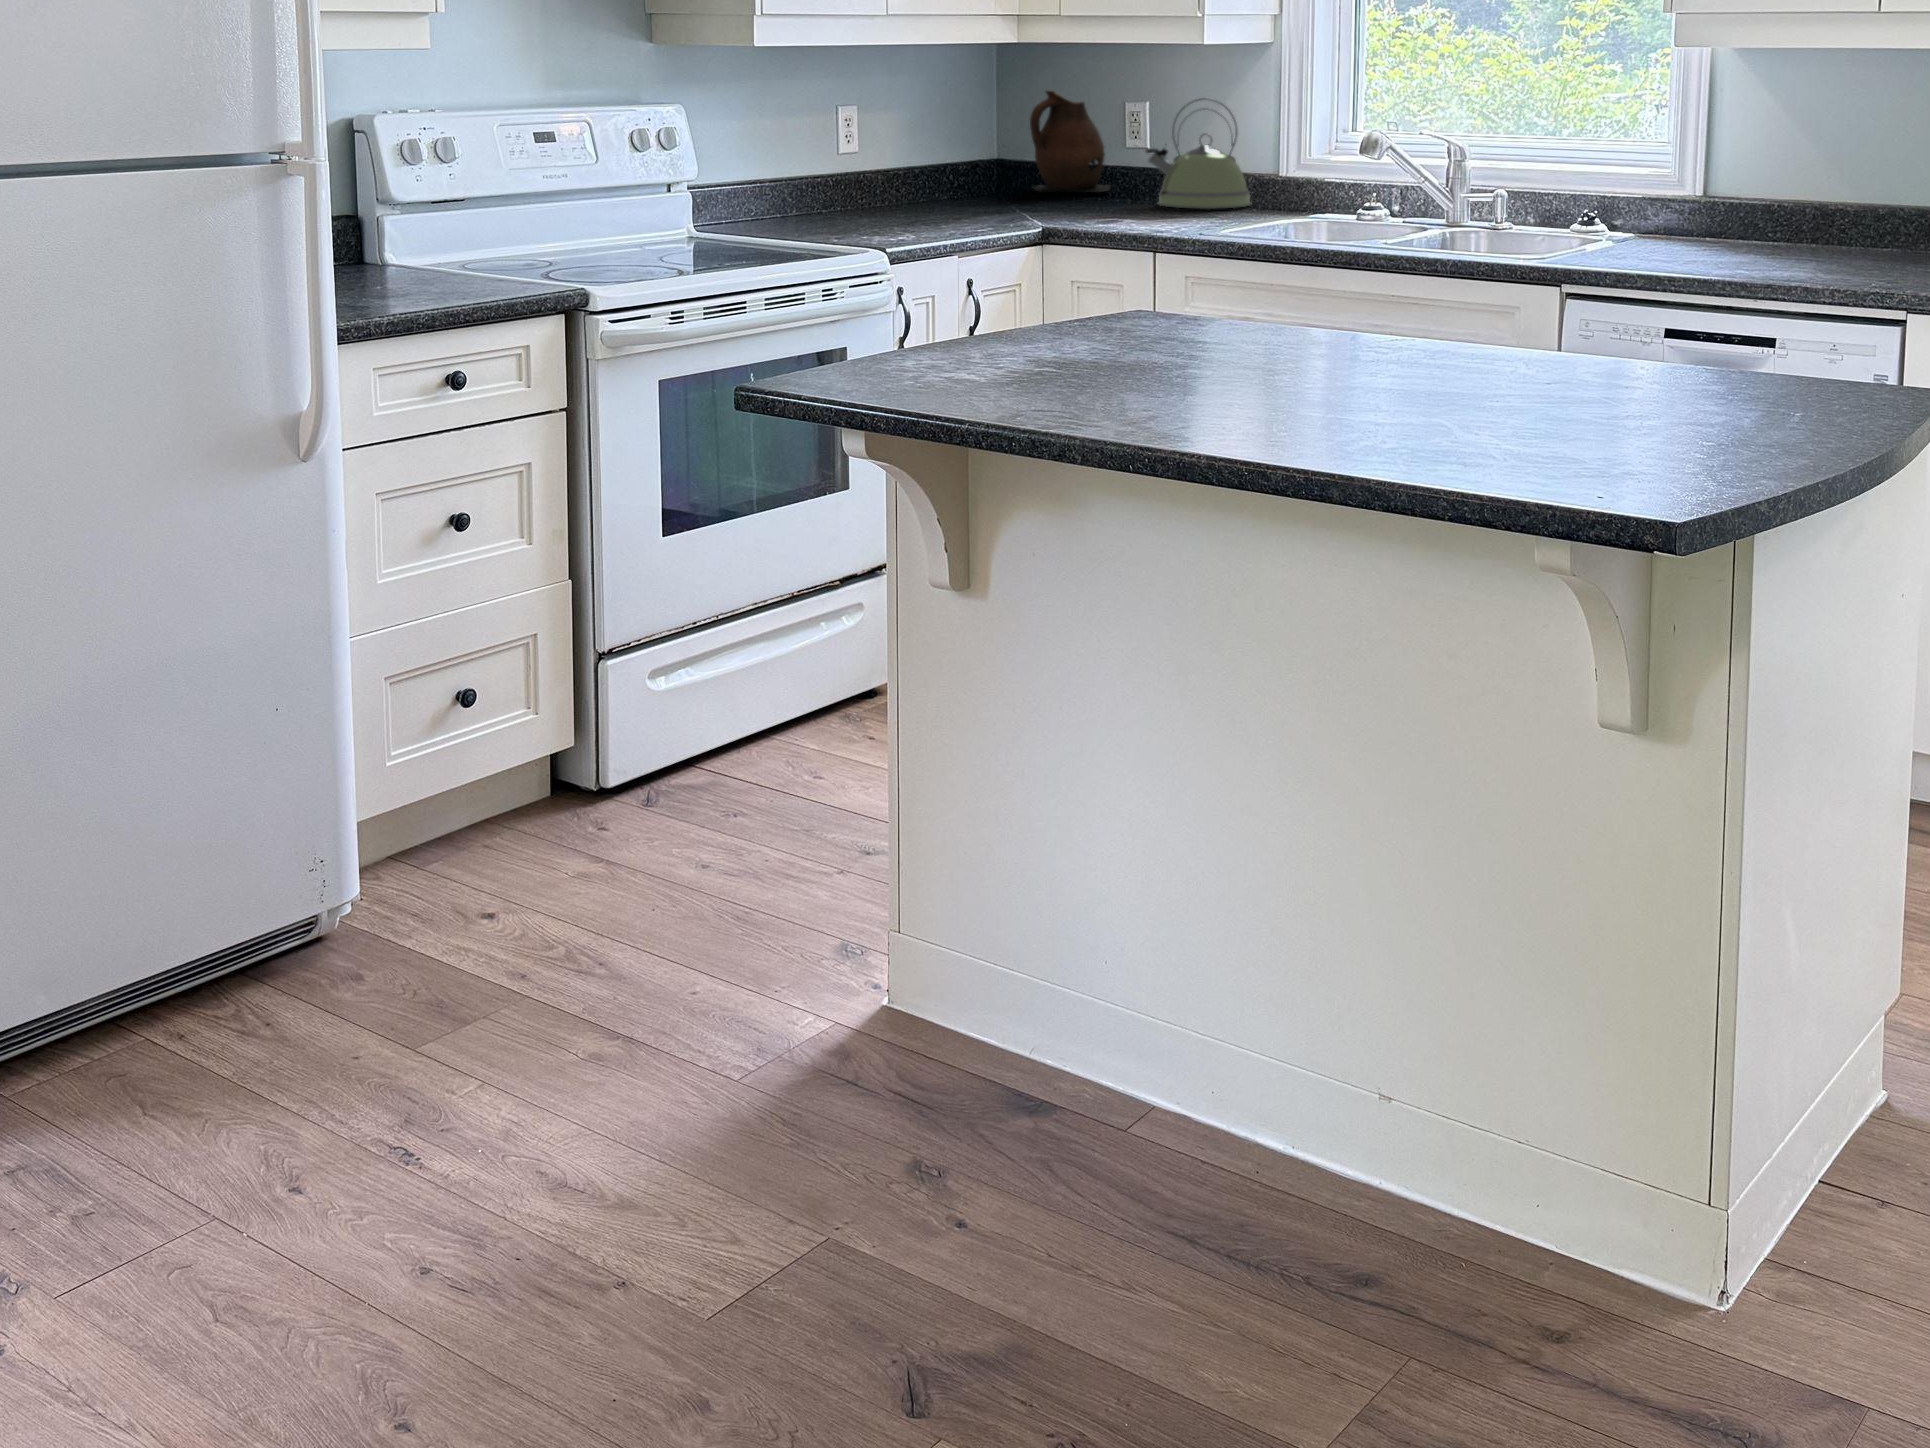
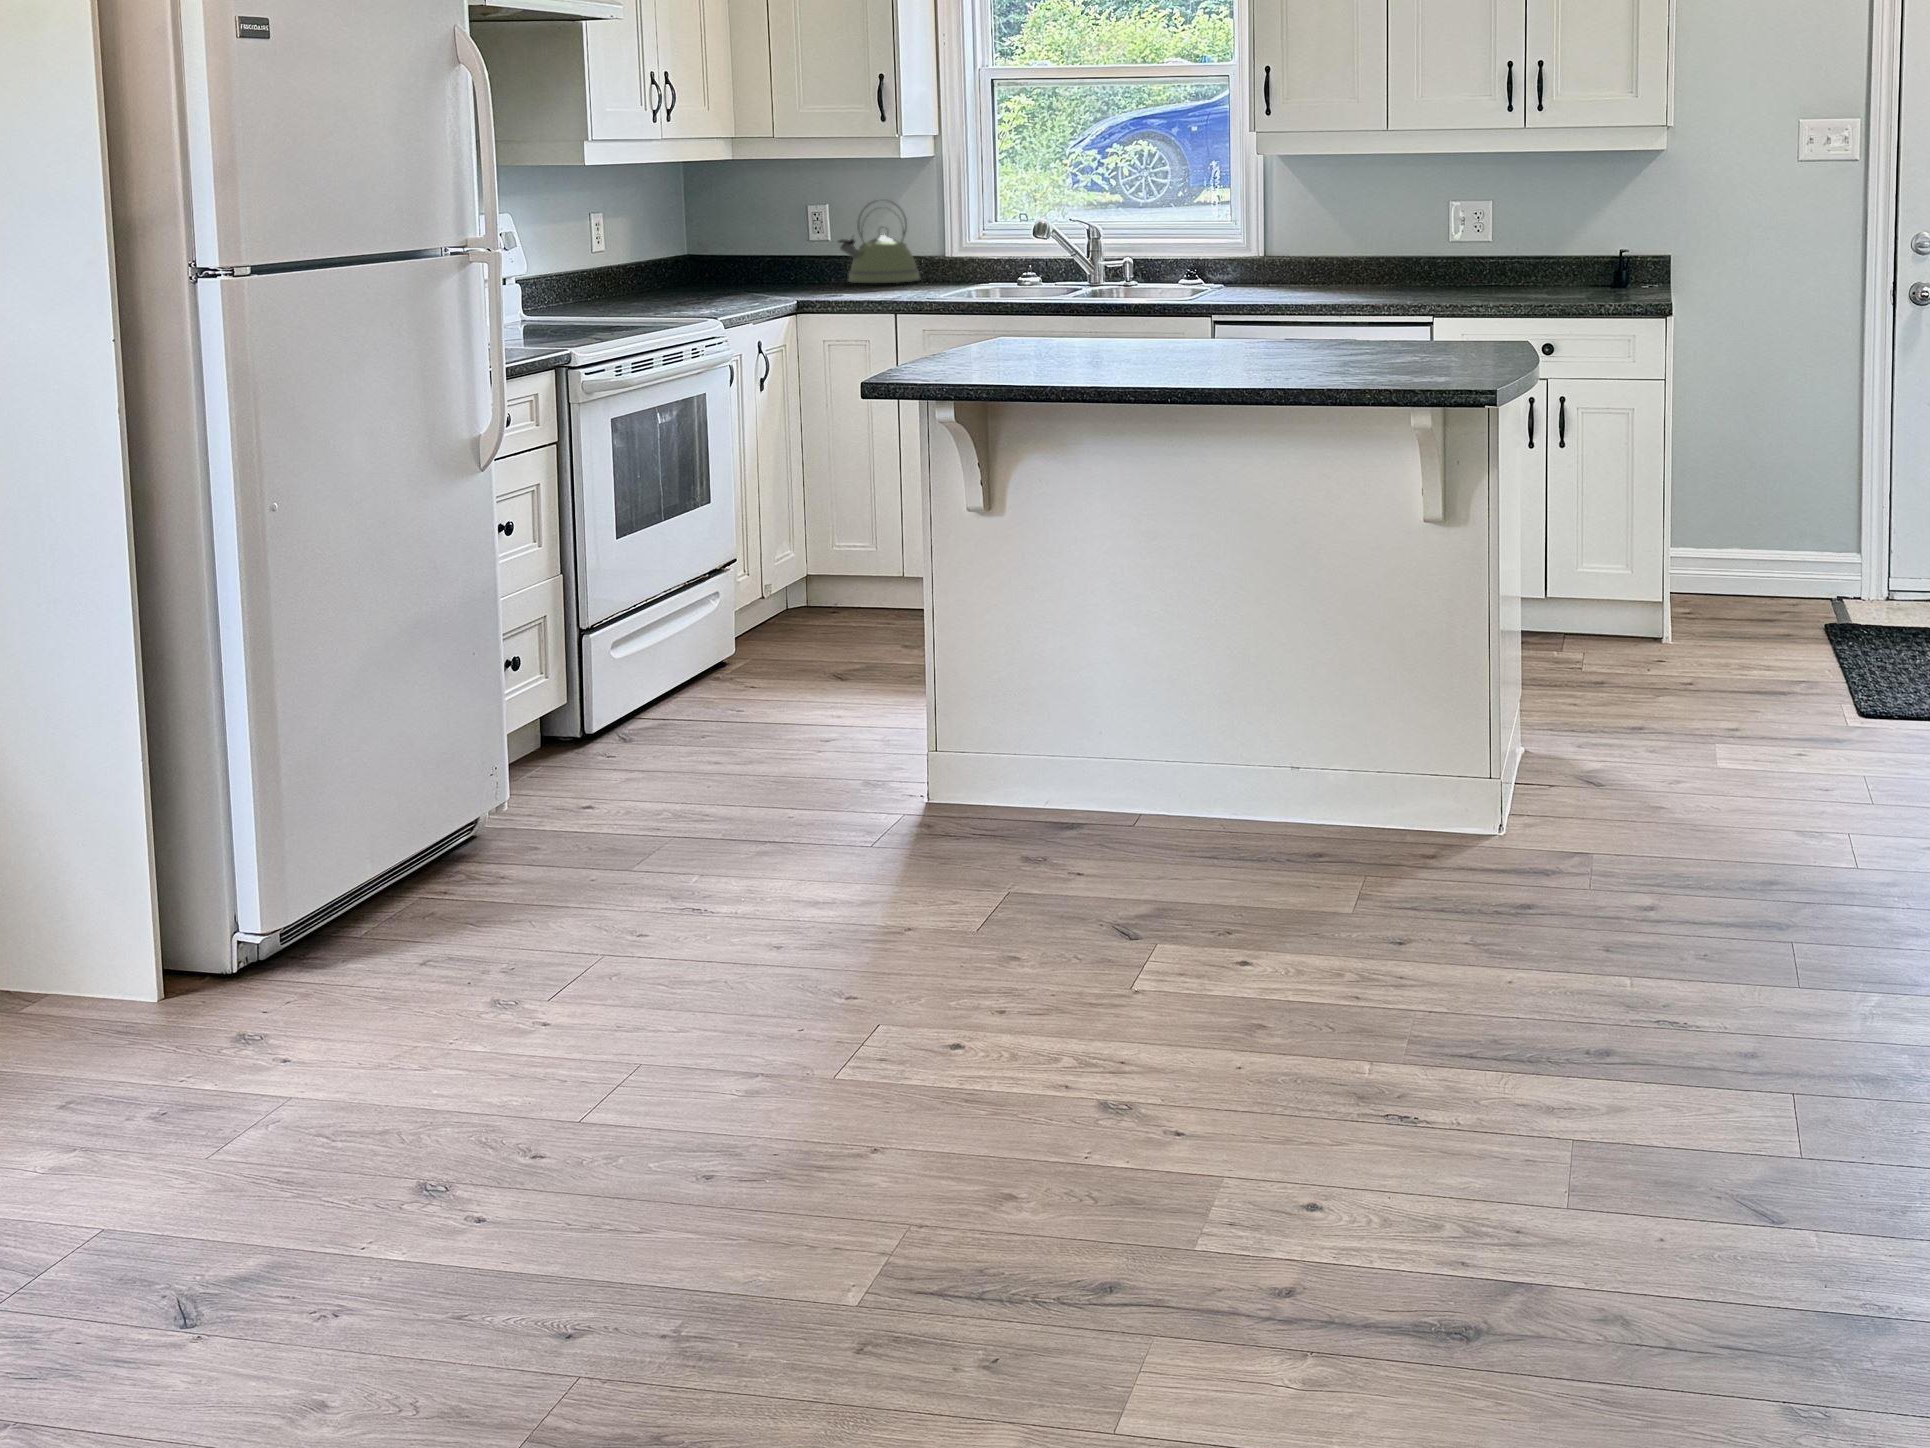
ceramic pitcher: present [1030,90,1110,192] -> none [725,197,797,278]

